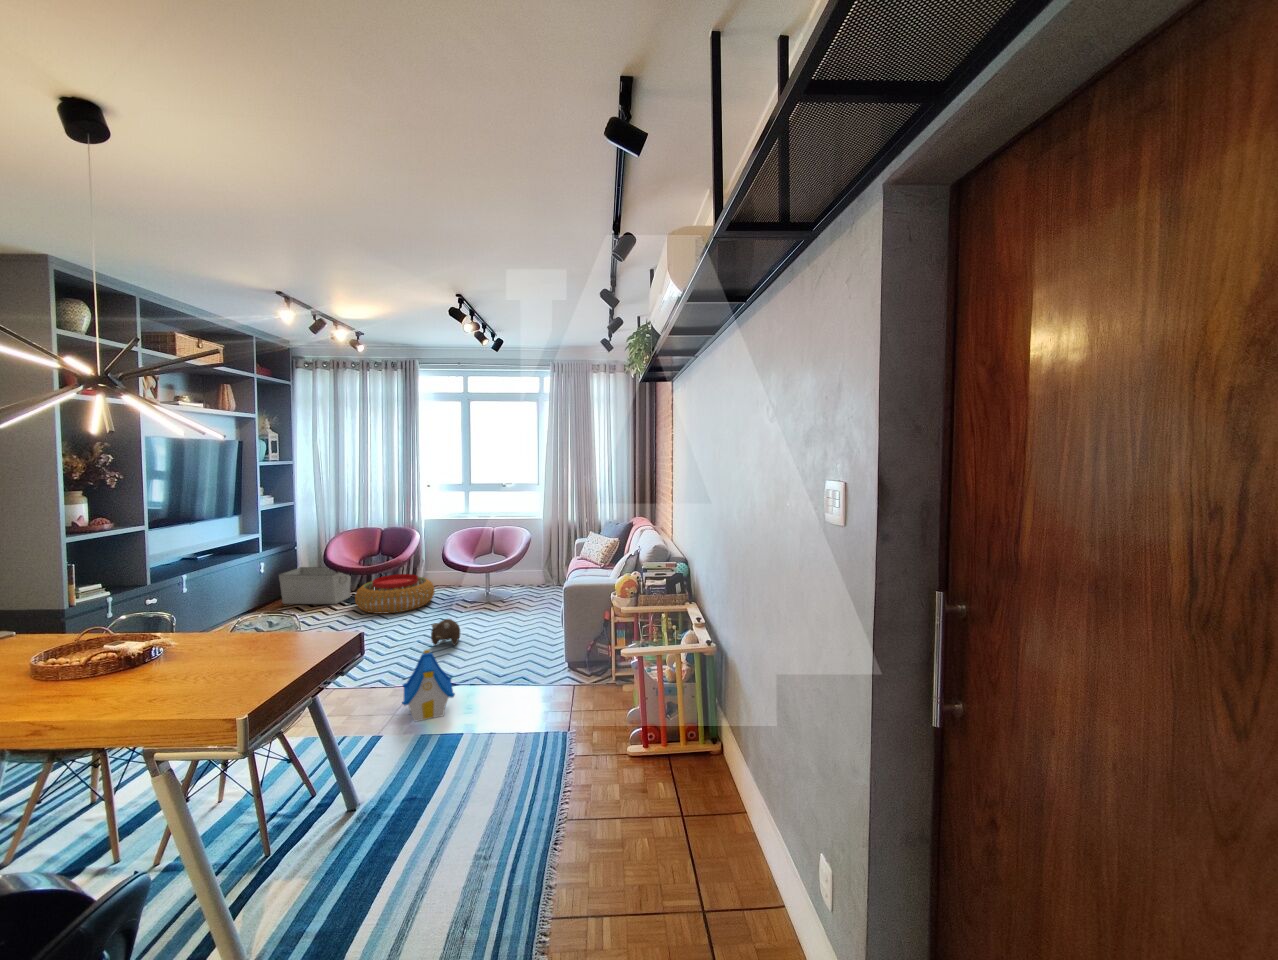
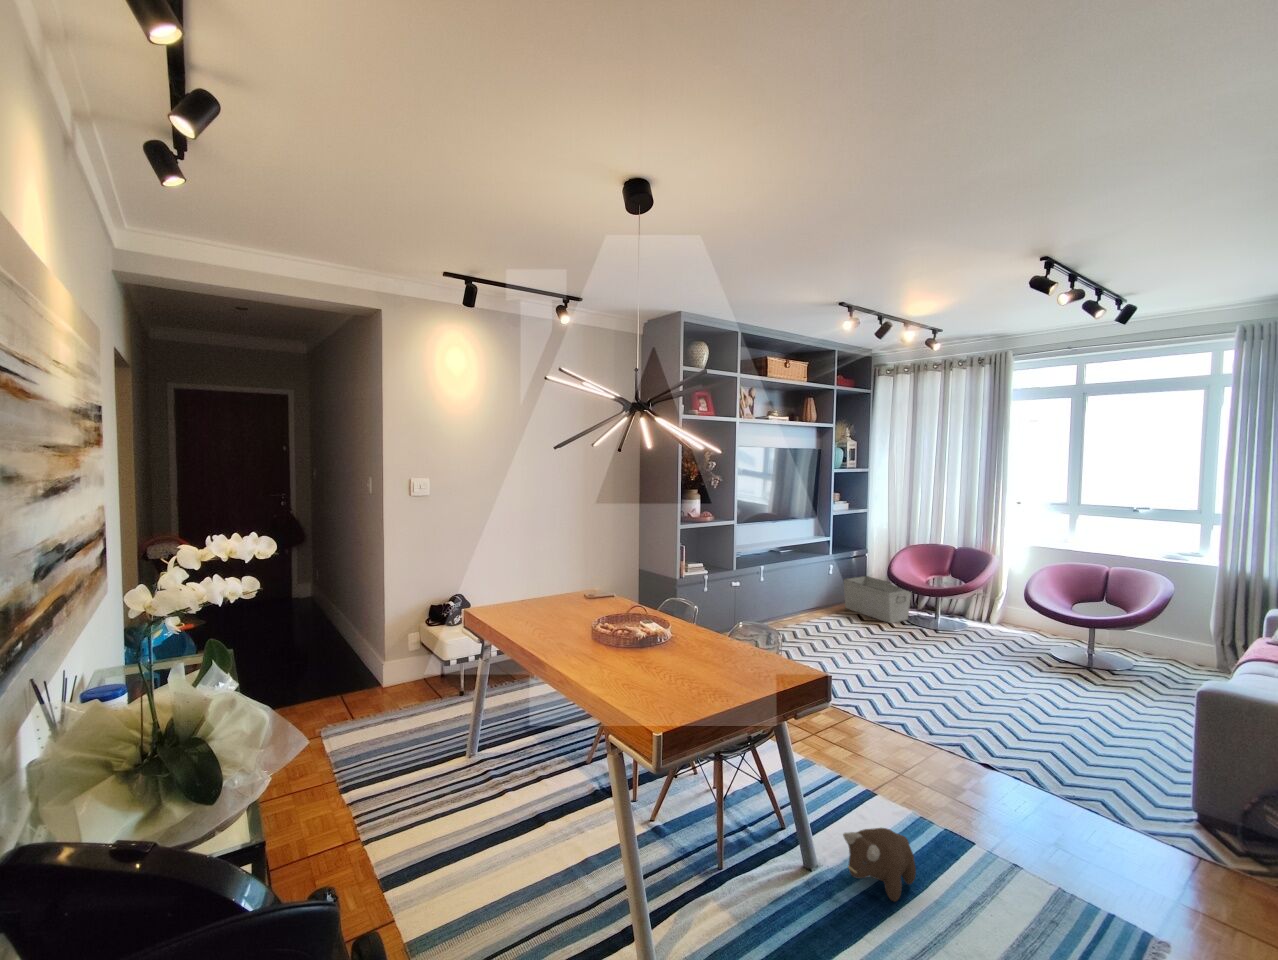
pouf: present [355,574,435,614] -> none [907,608,1005,658]
plush toy: present [431,619,460,645] -> present [843,828,916,901]
toy house: present [402,650,455,721] -> none [897,725,972,821]

